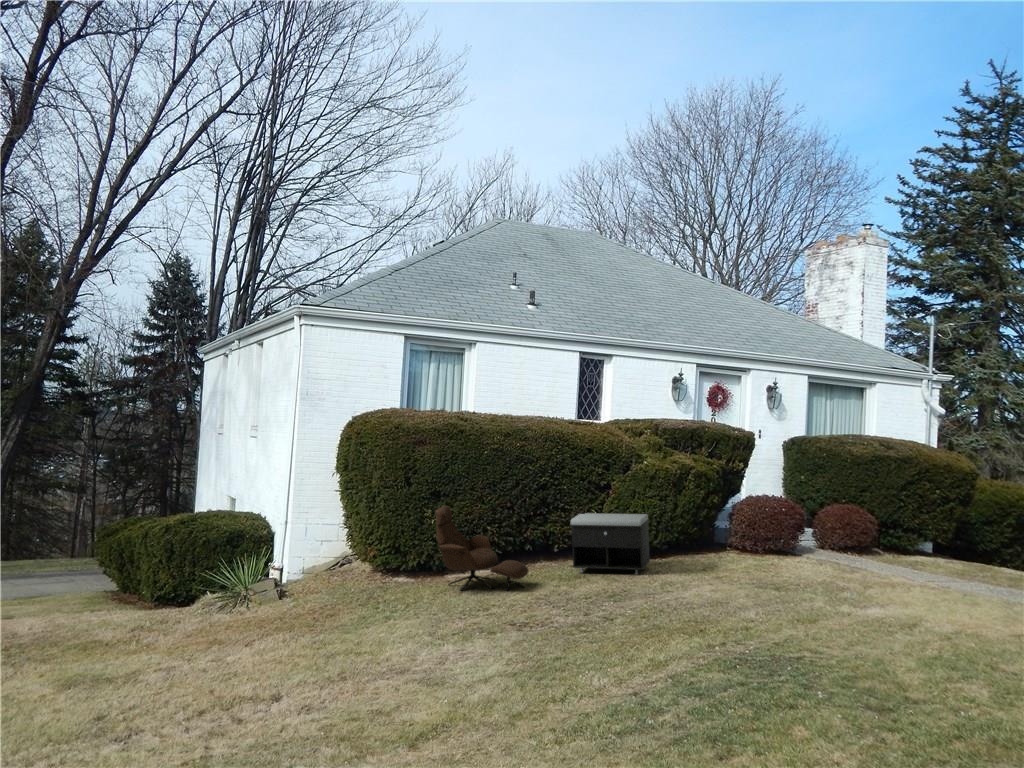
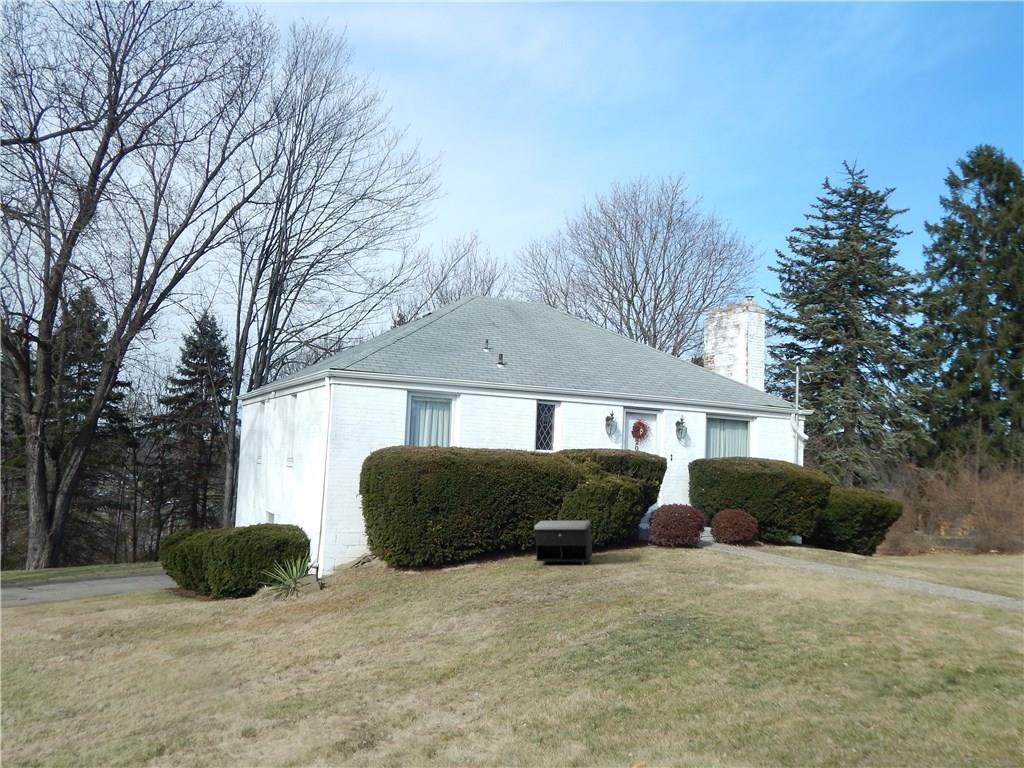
lounge chair: present [435,506,529,591] -> none [436,517,505,580]

